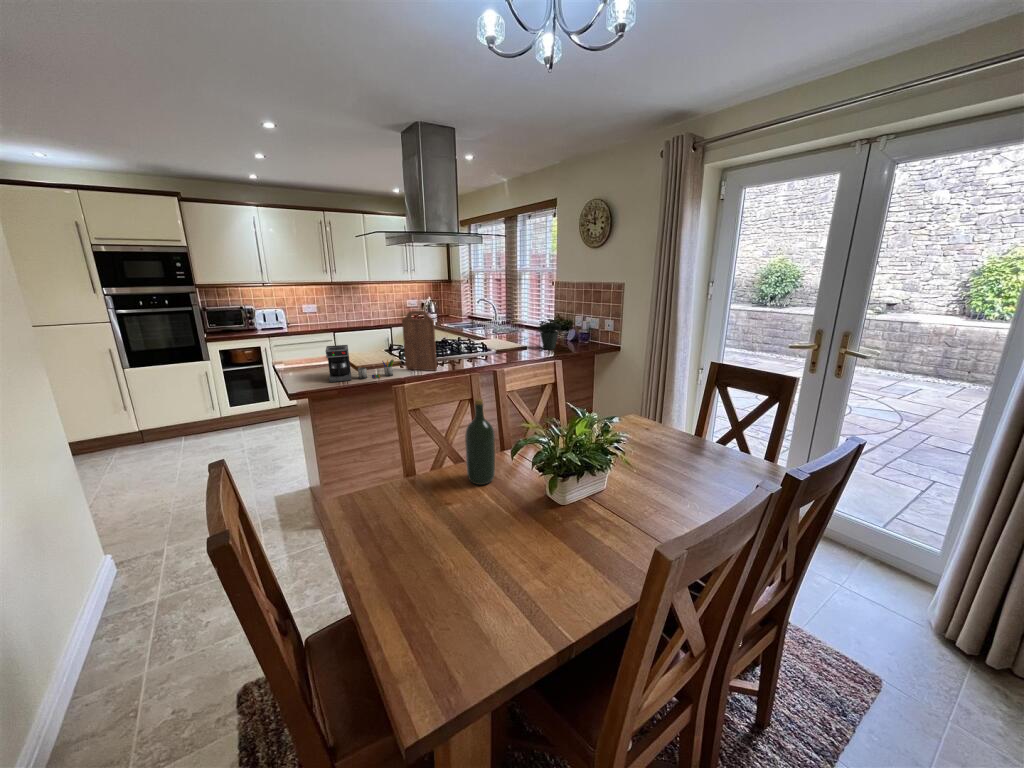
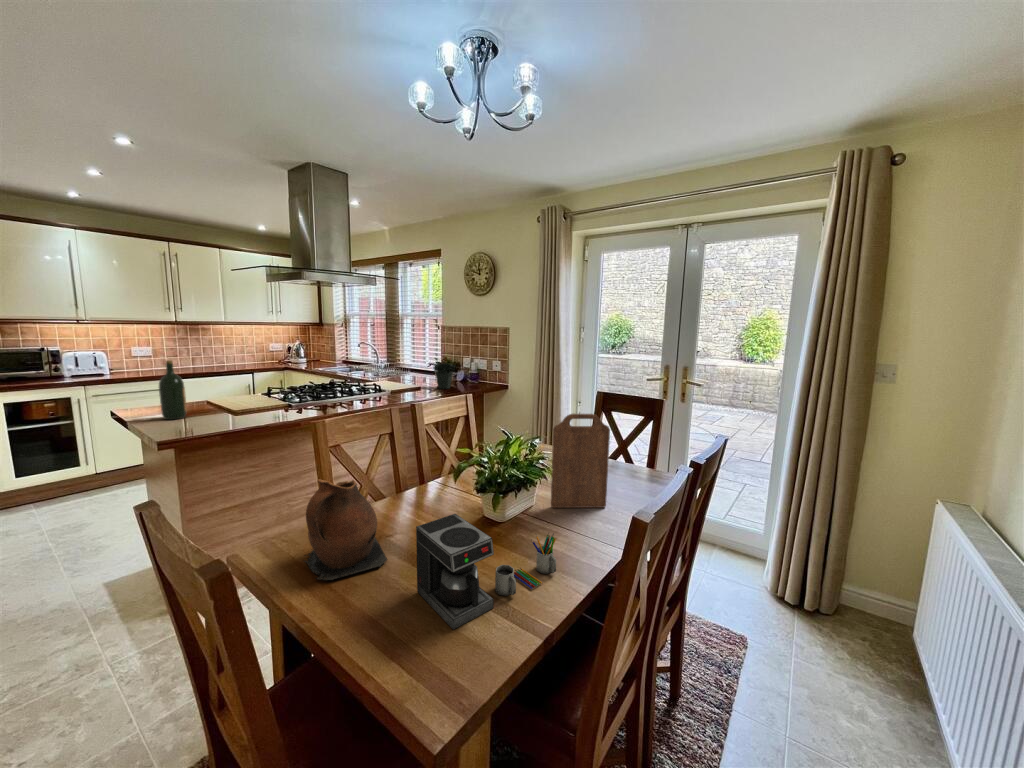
cutting board: present [402,311,437,371] -> present [551,414,610,508]
coffee maker: present [326,345,394,382] -> present [416,514,556,630]
wine bottle: present [465,399,495,485] -> present [159,360,187,420]
ceramic pitcher: none [361,447,437,540] -> present [304,479,387,580]

